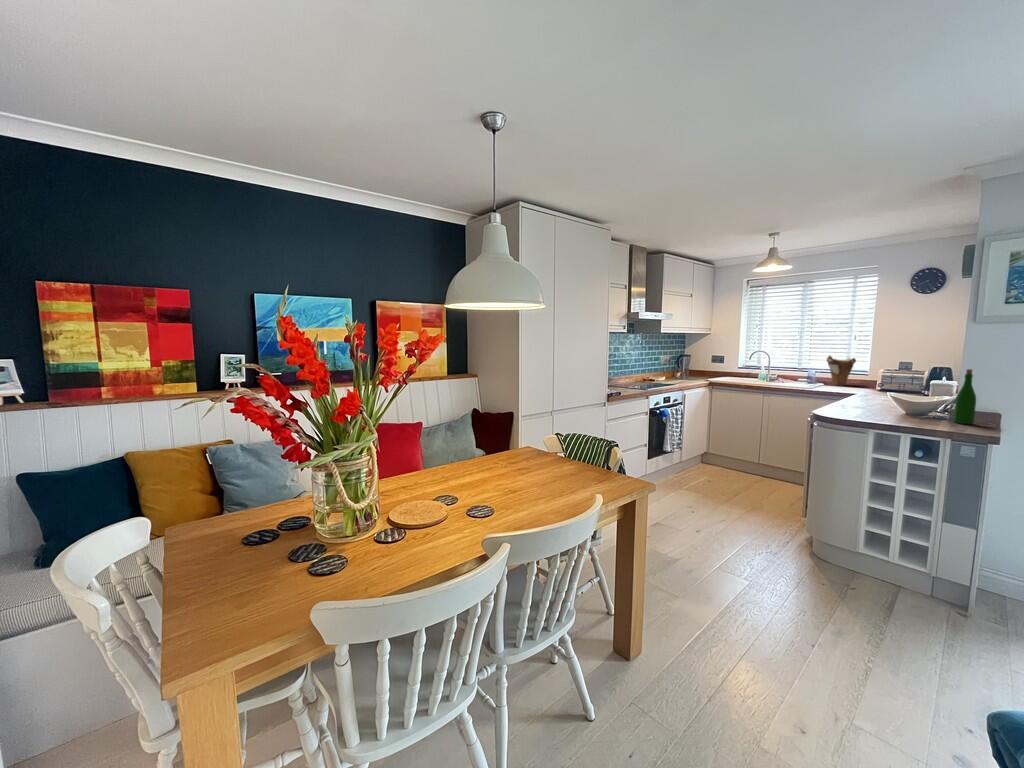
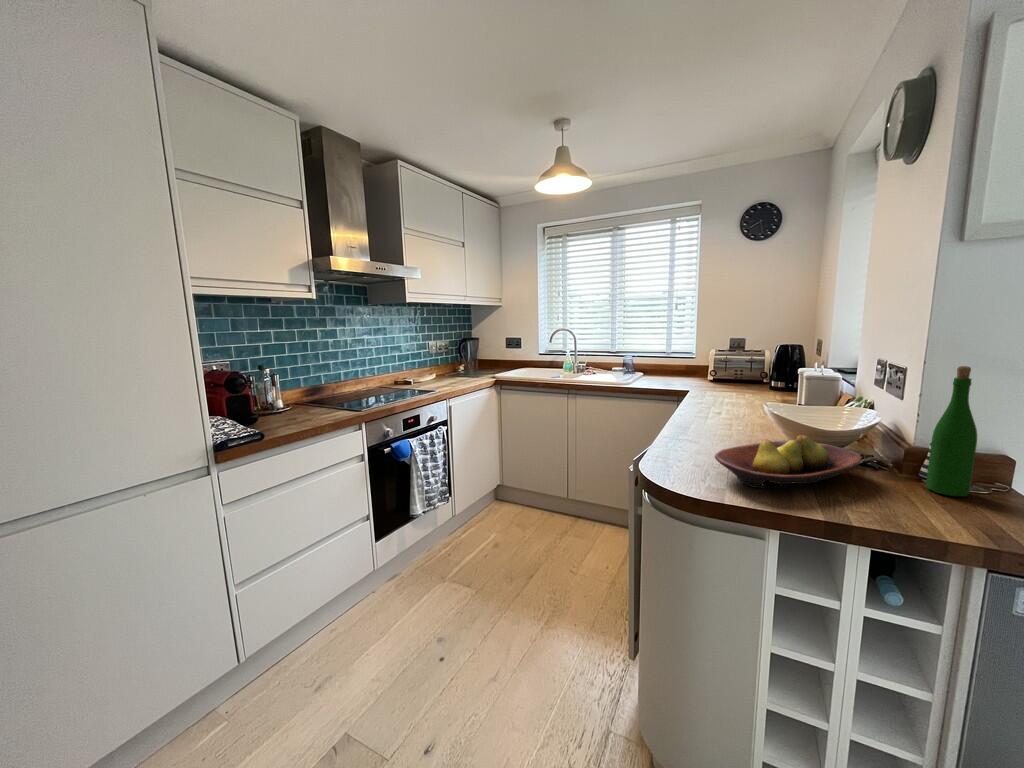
vase: present [827,356,856,385] -> none [645,332,680,374]
fruit bowl: none [846,398,924,418] -> present [715,435,861,489]

